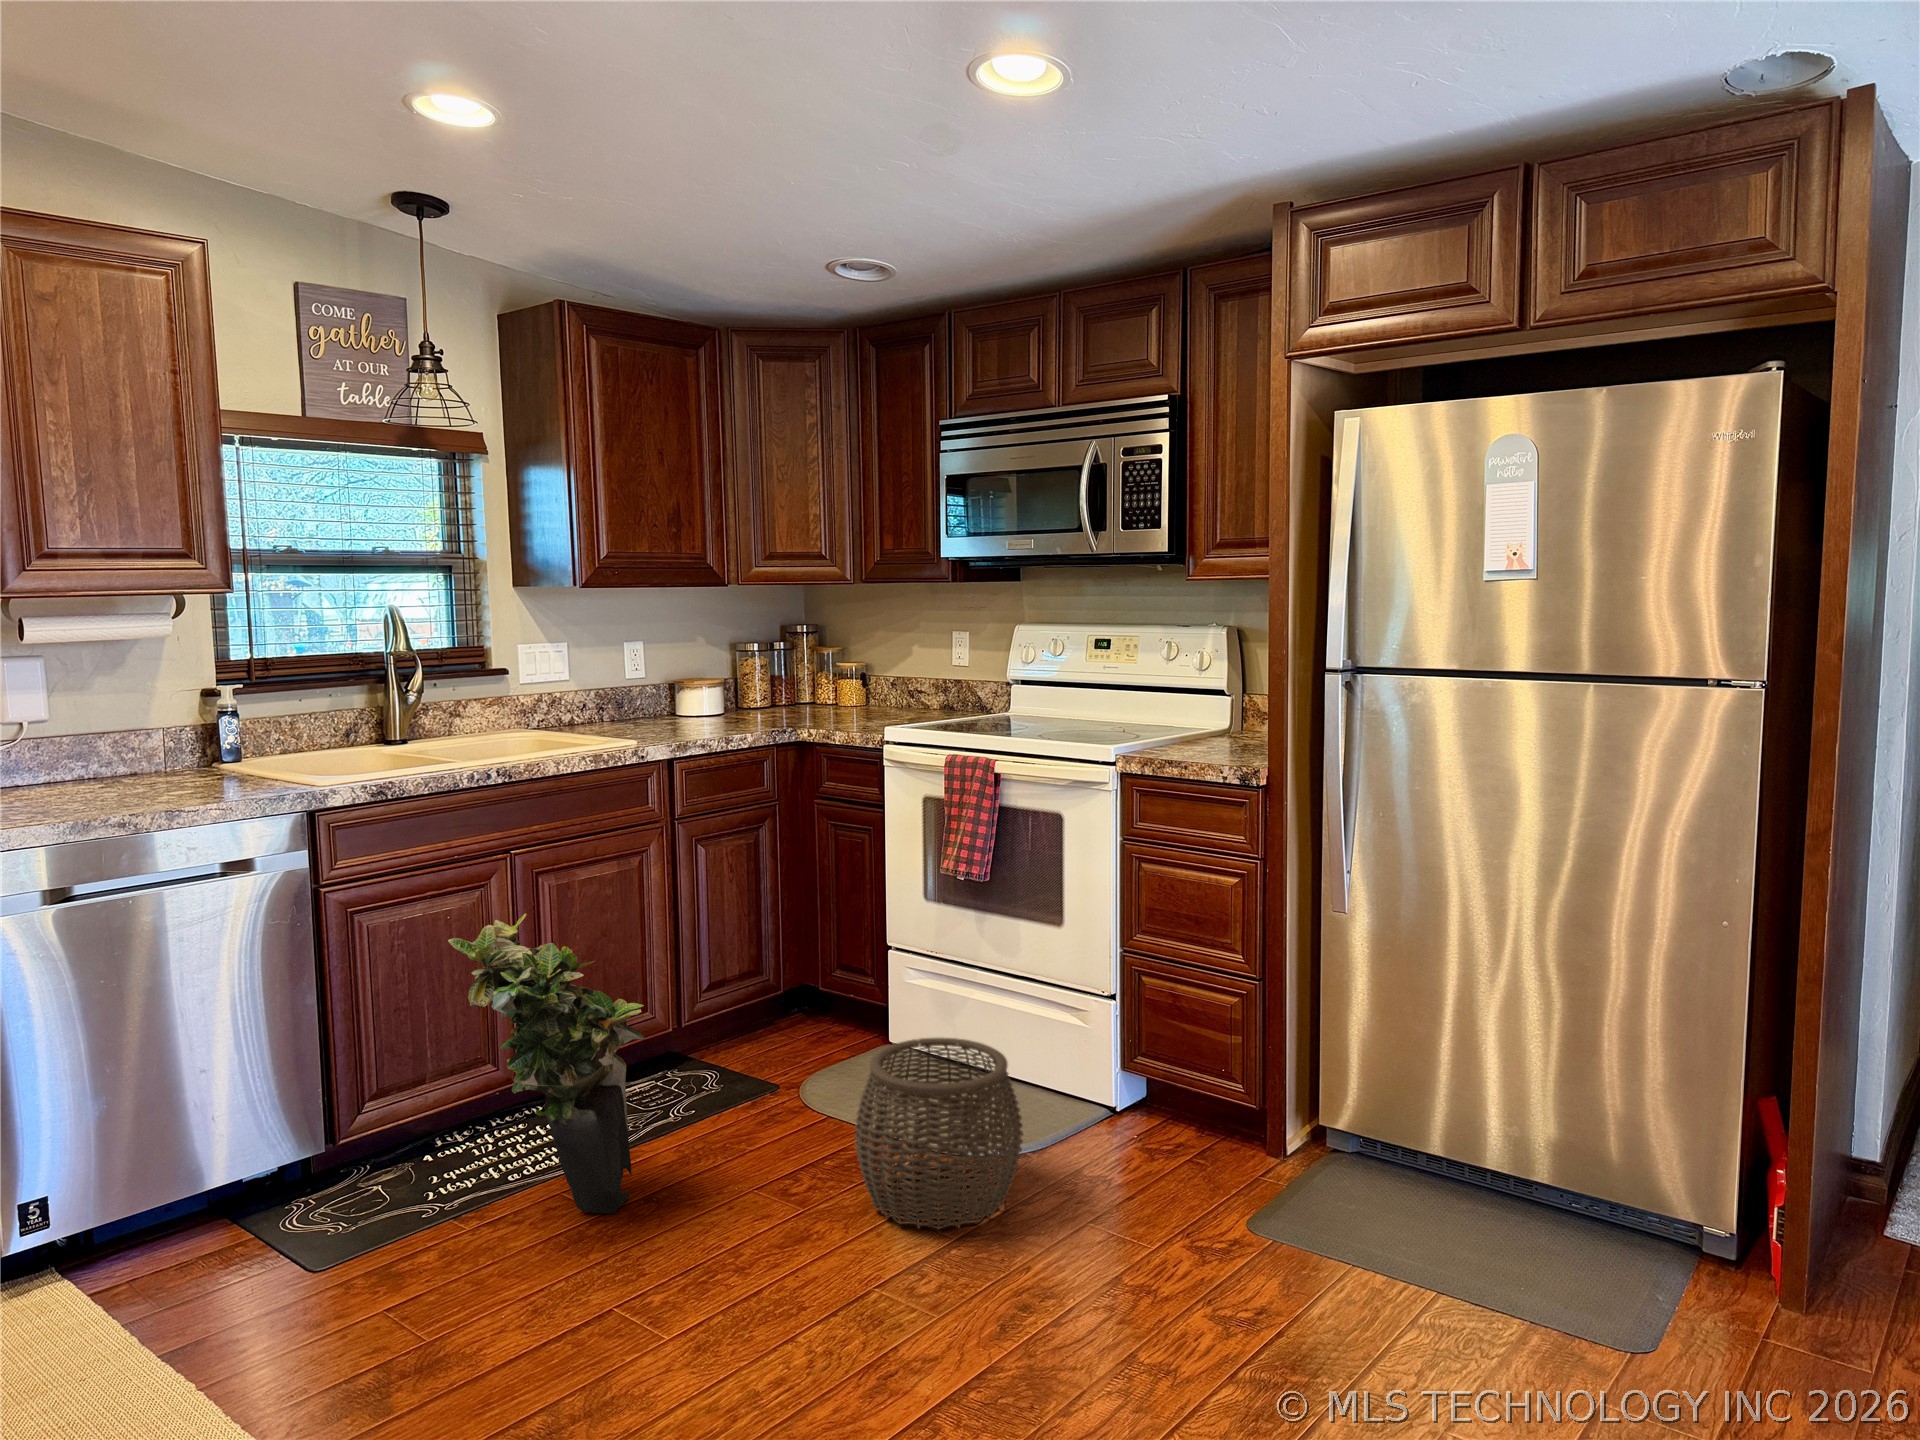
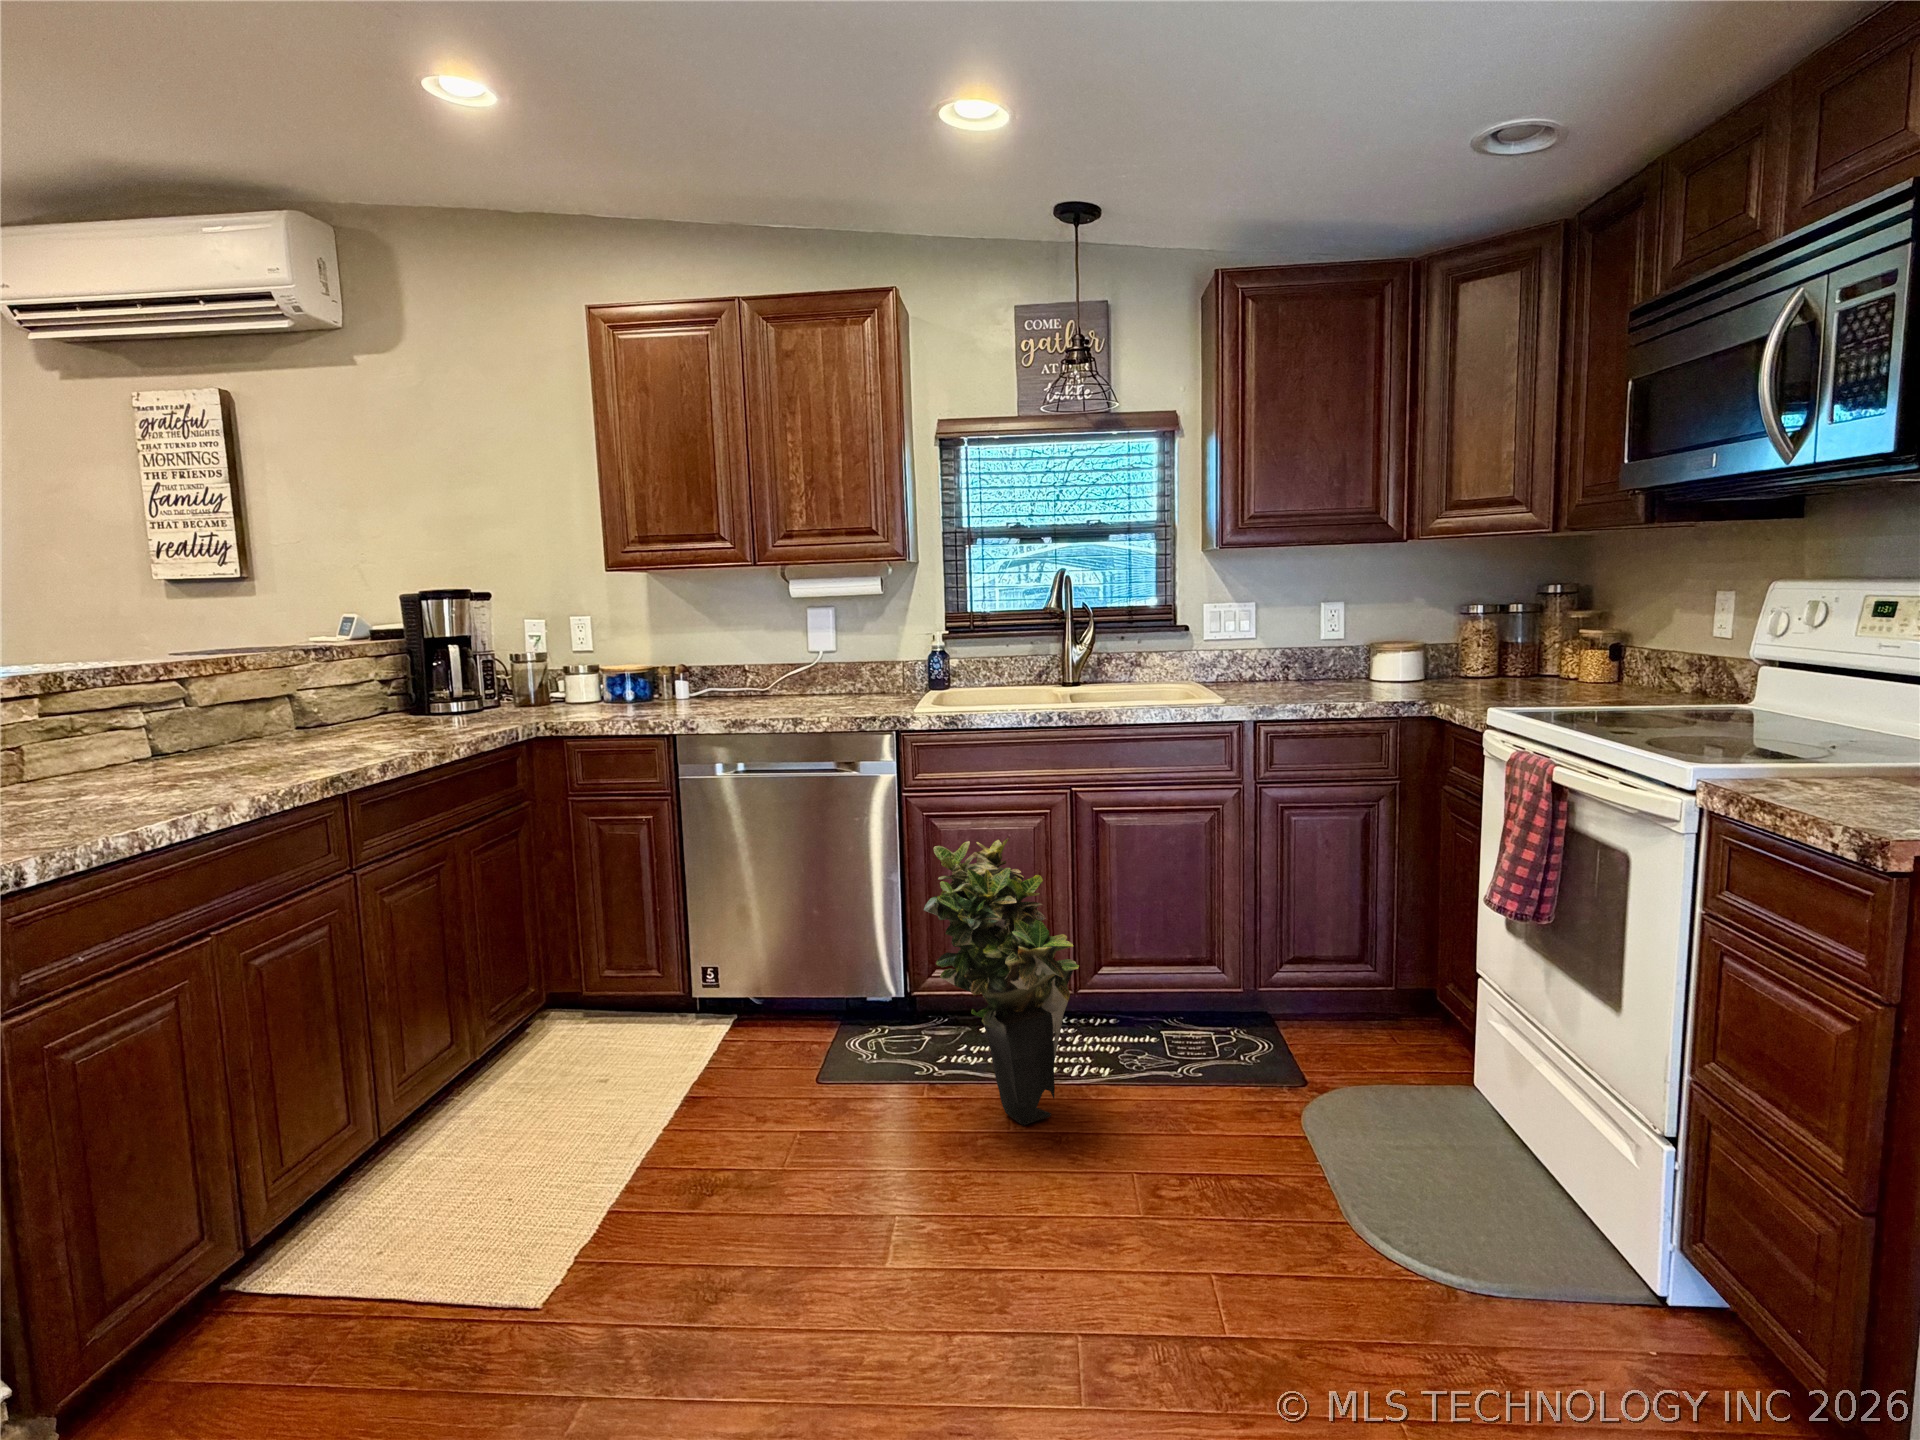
woven basket: present [854,1038,1023,1229] -> none [1177,1067,1390,1314]

